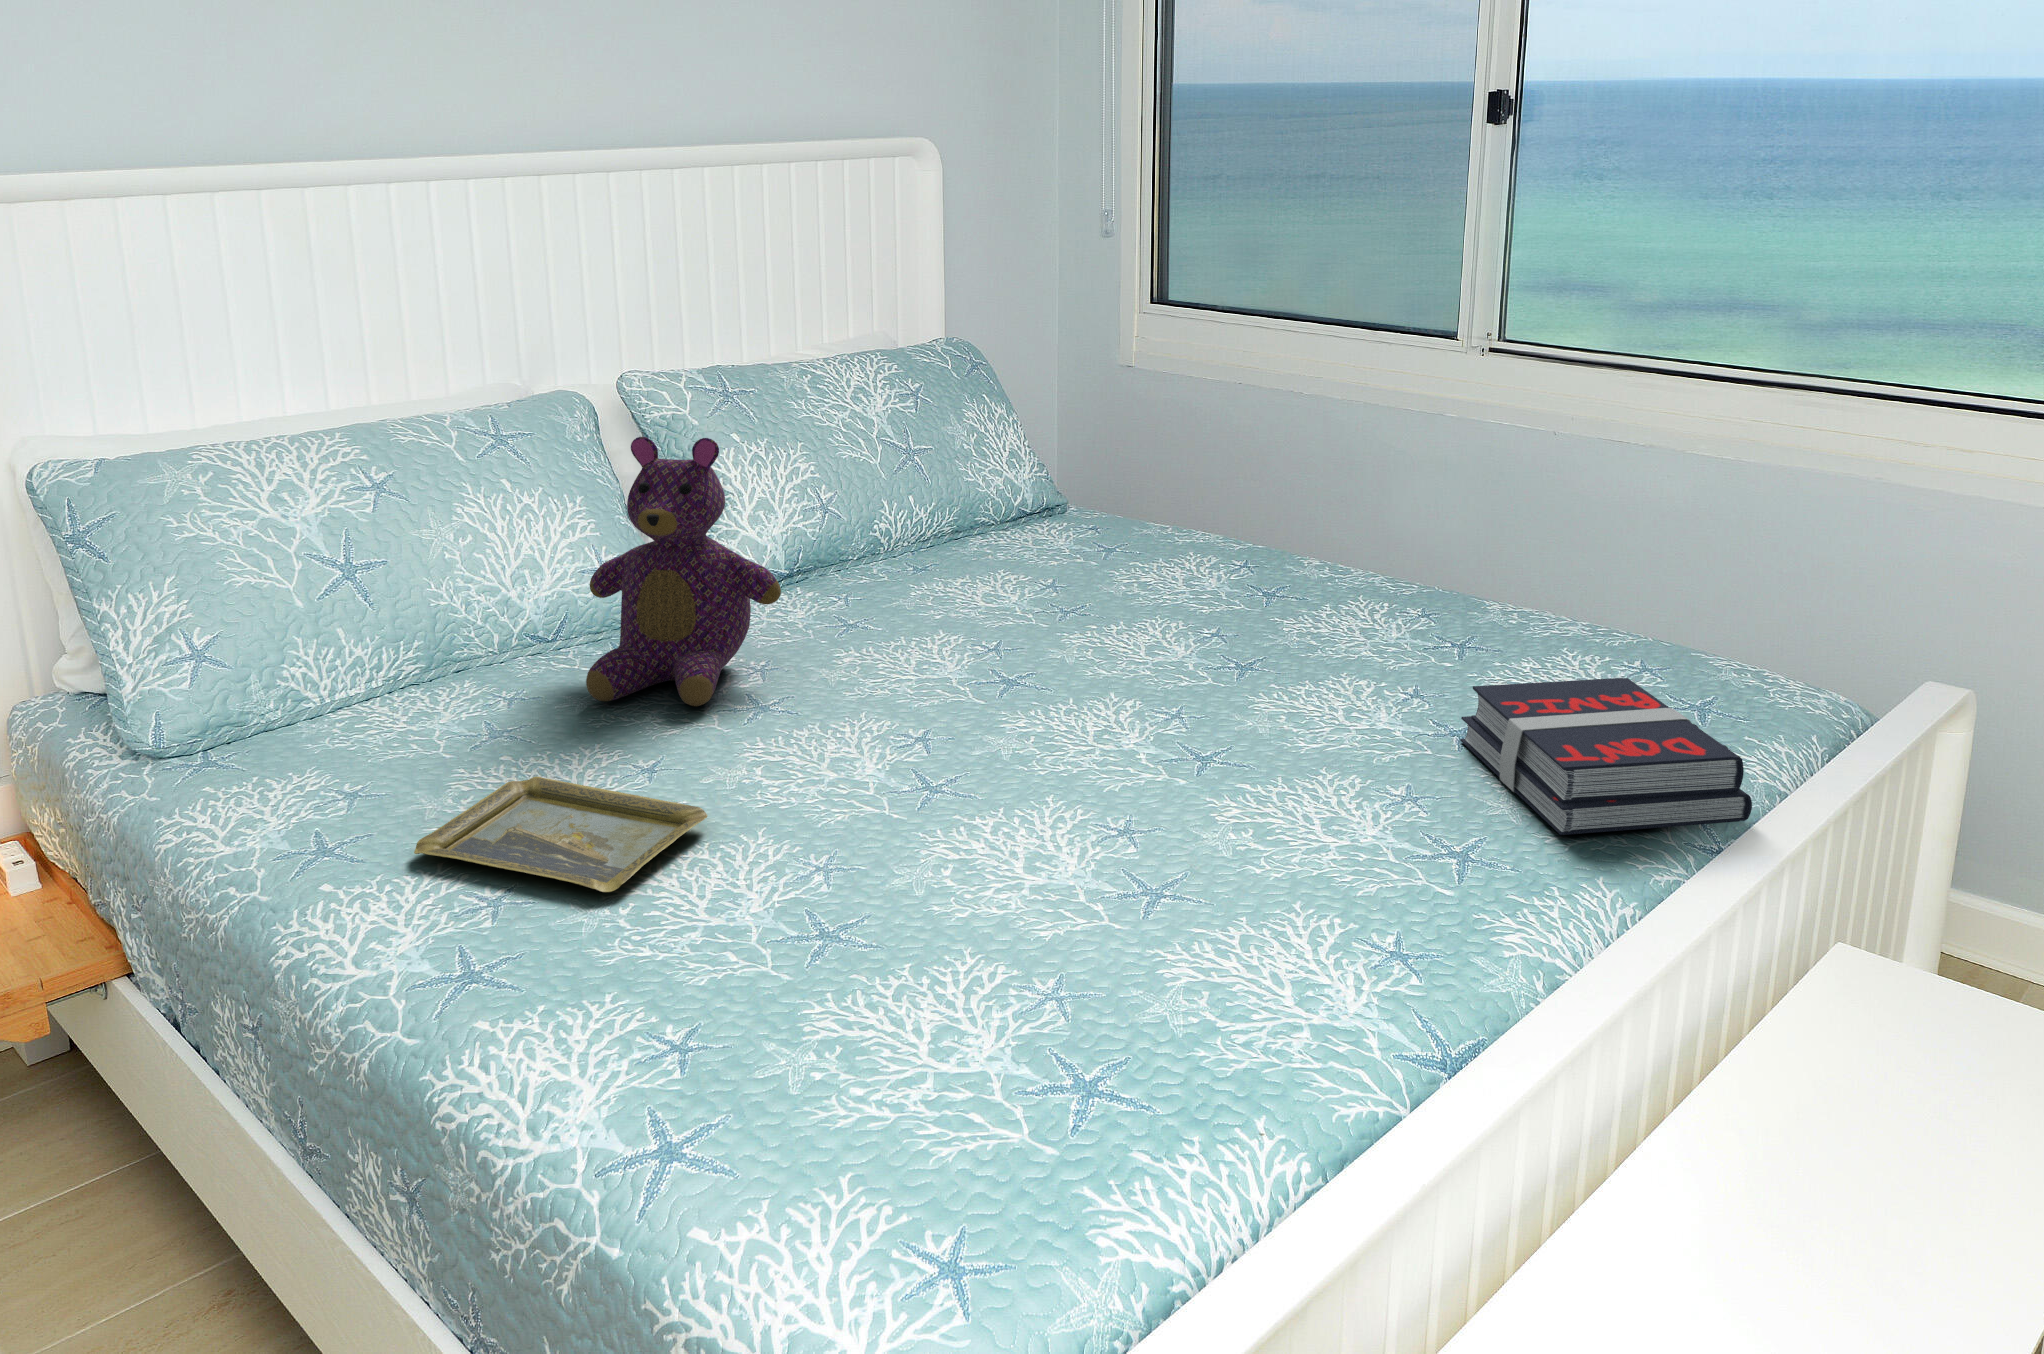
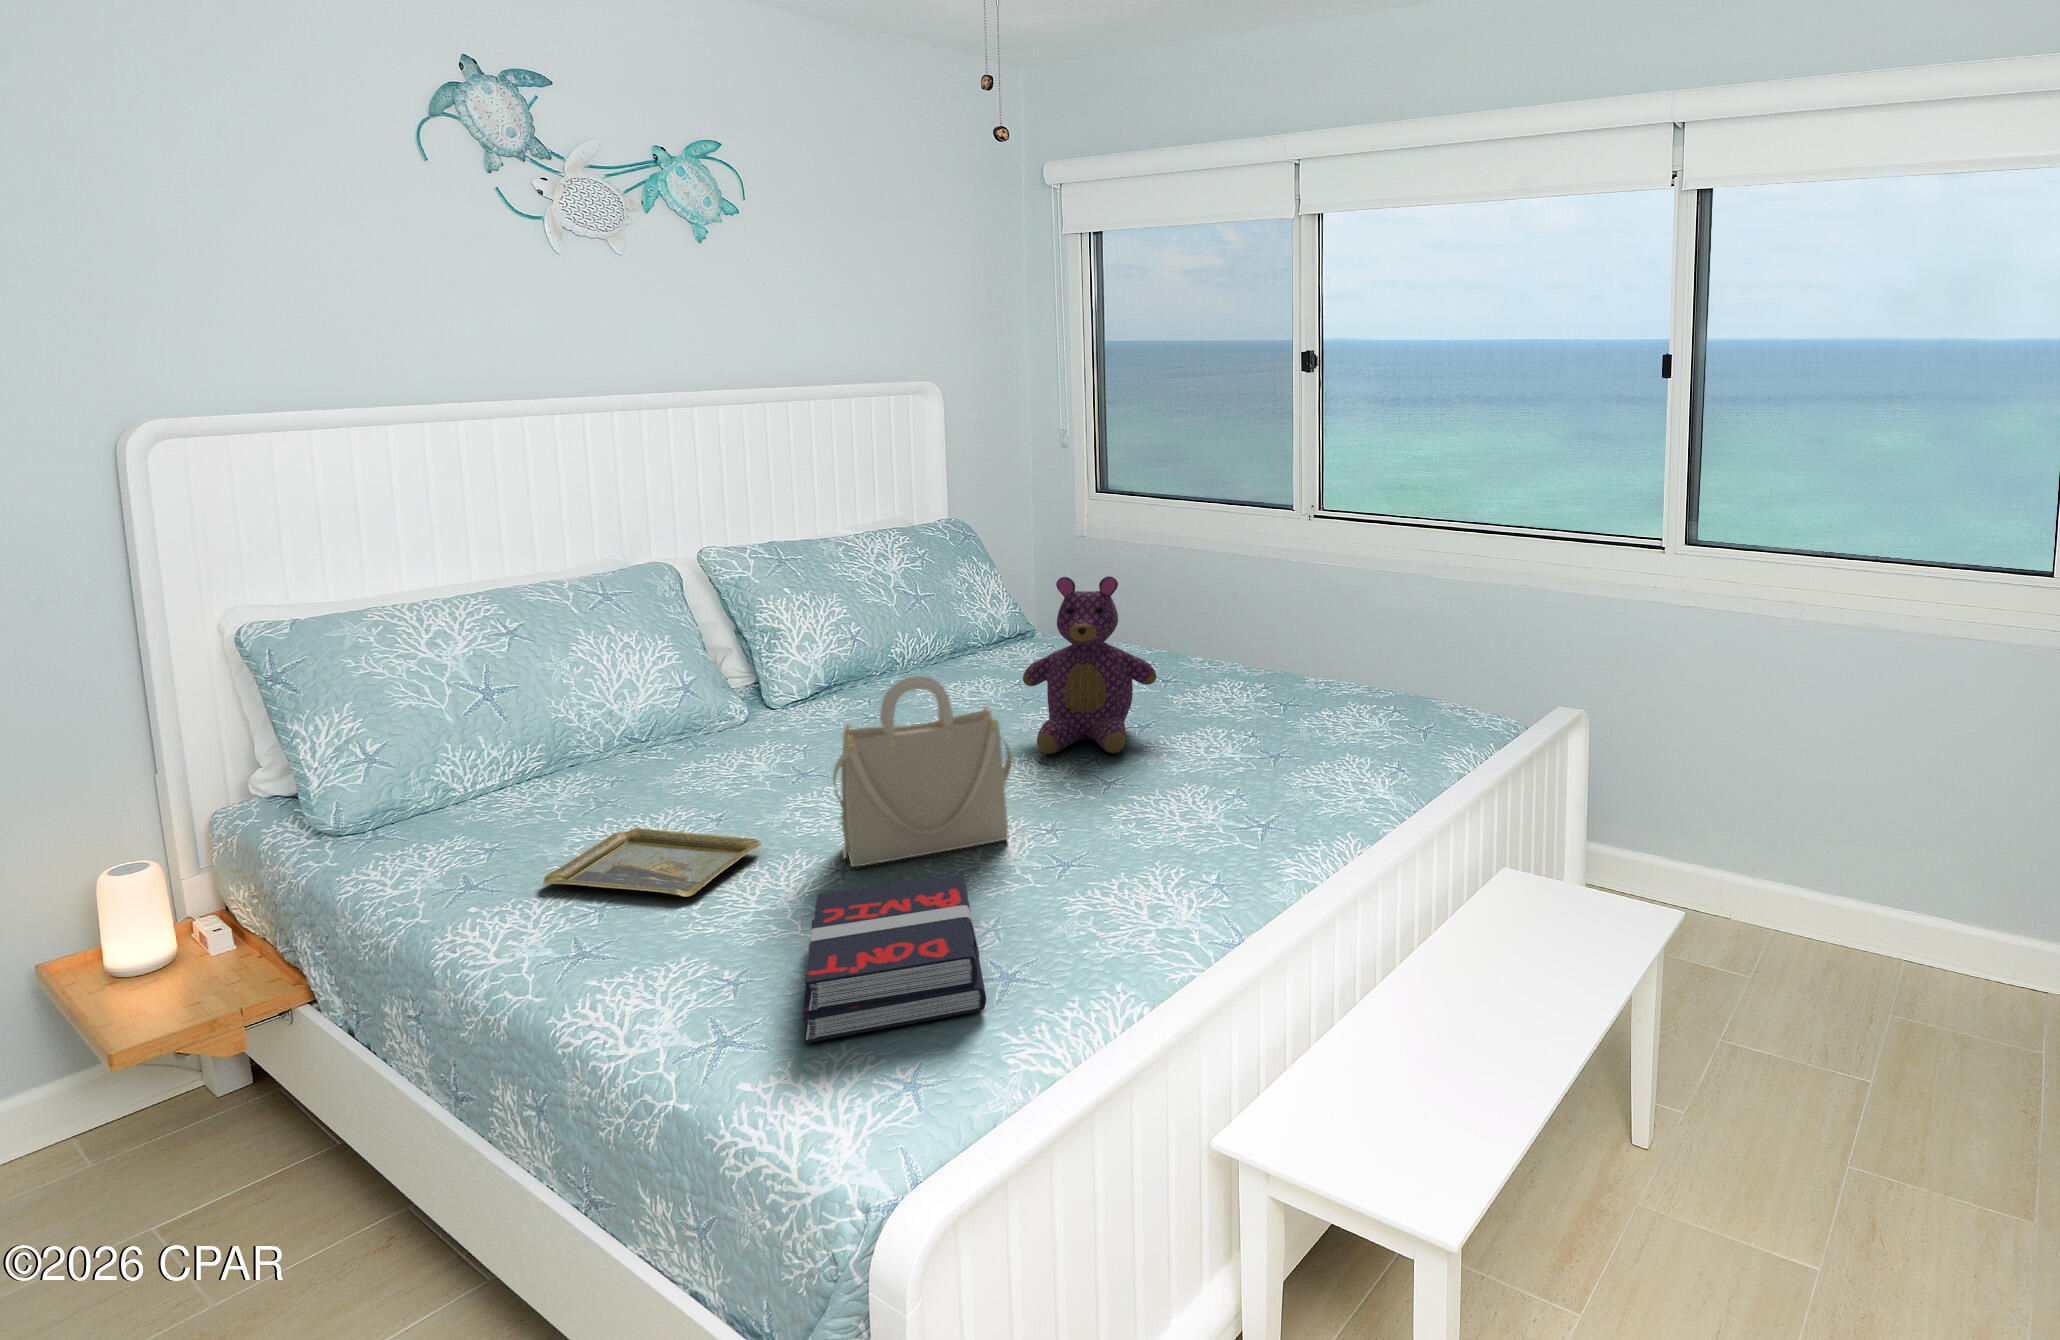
teddy bear: present [586,437,781,706] -> present [1023,576,1157,754]
handbag: none [809,580,1075,865] -> present [833,676,1012,867]
book: present [1460,678,1752,835] -> present [802,874,986,1043]

